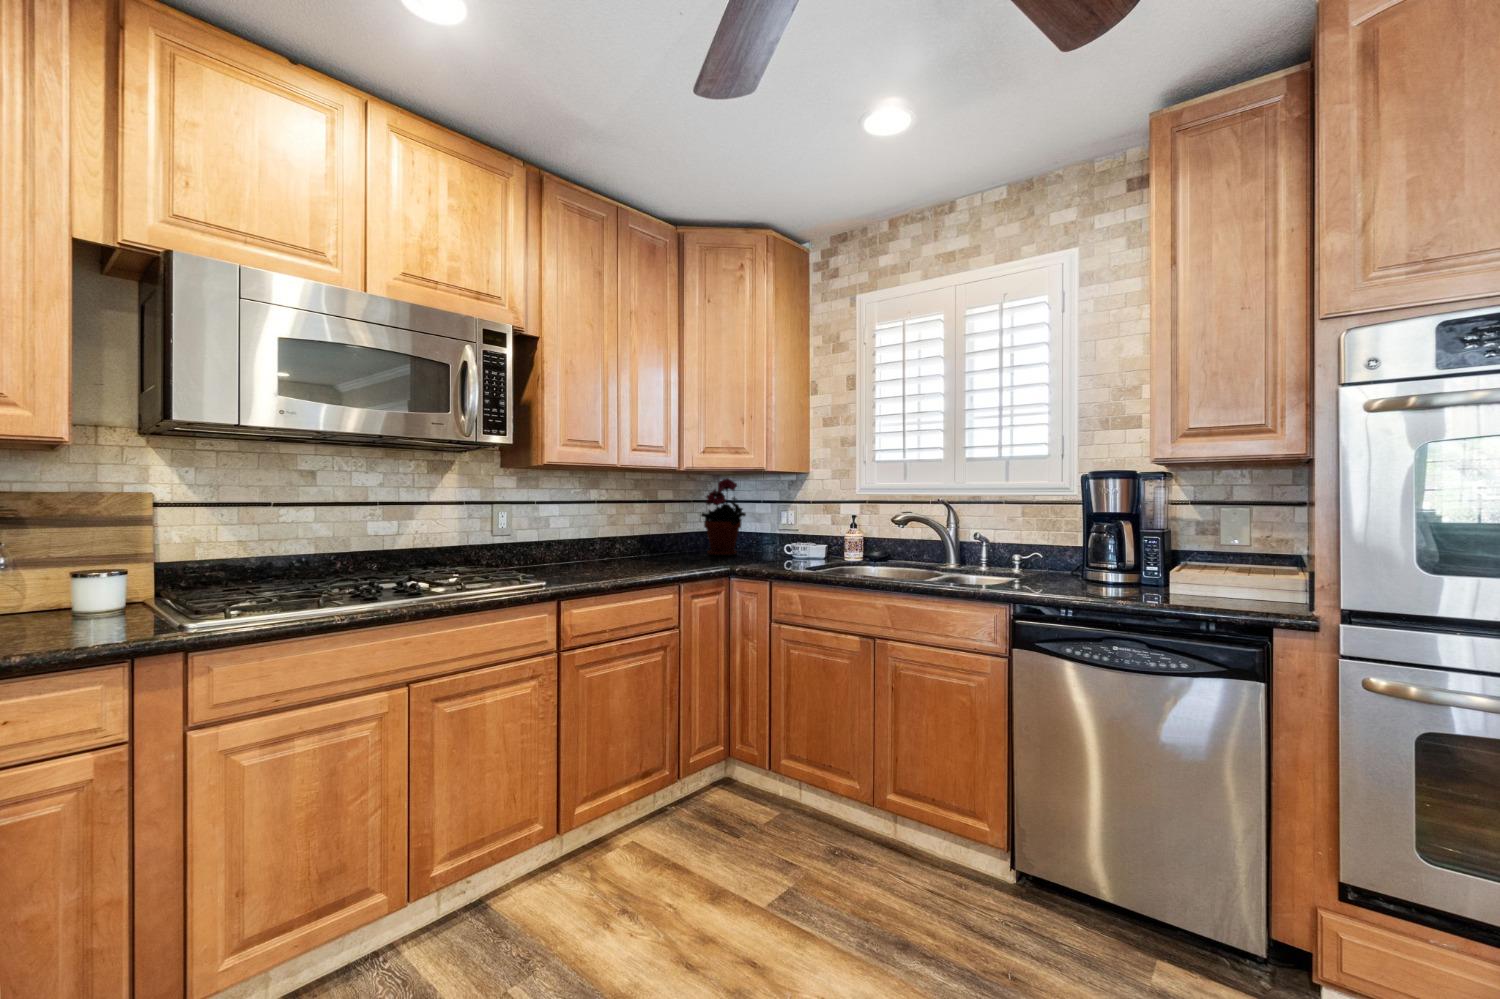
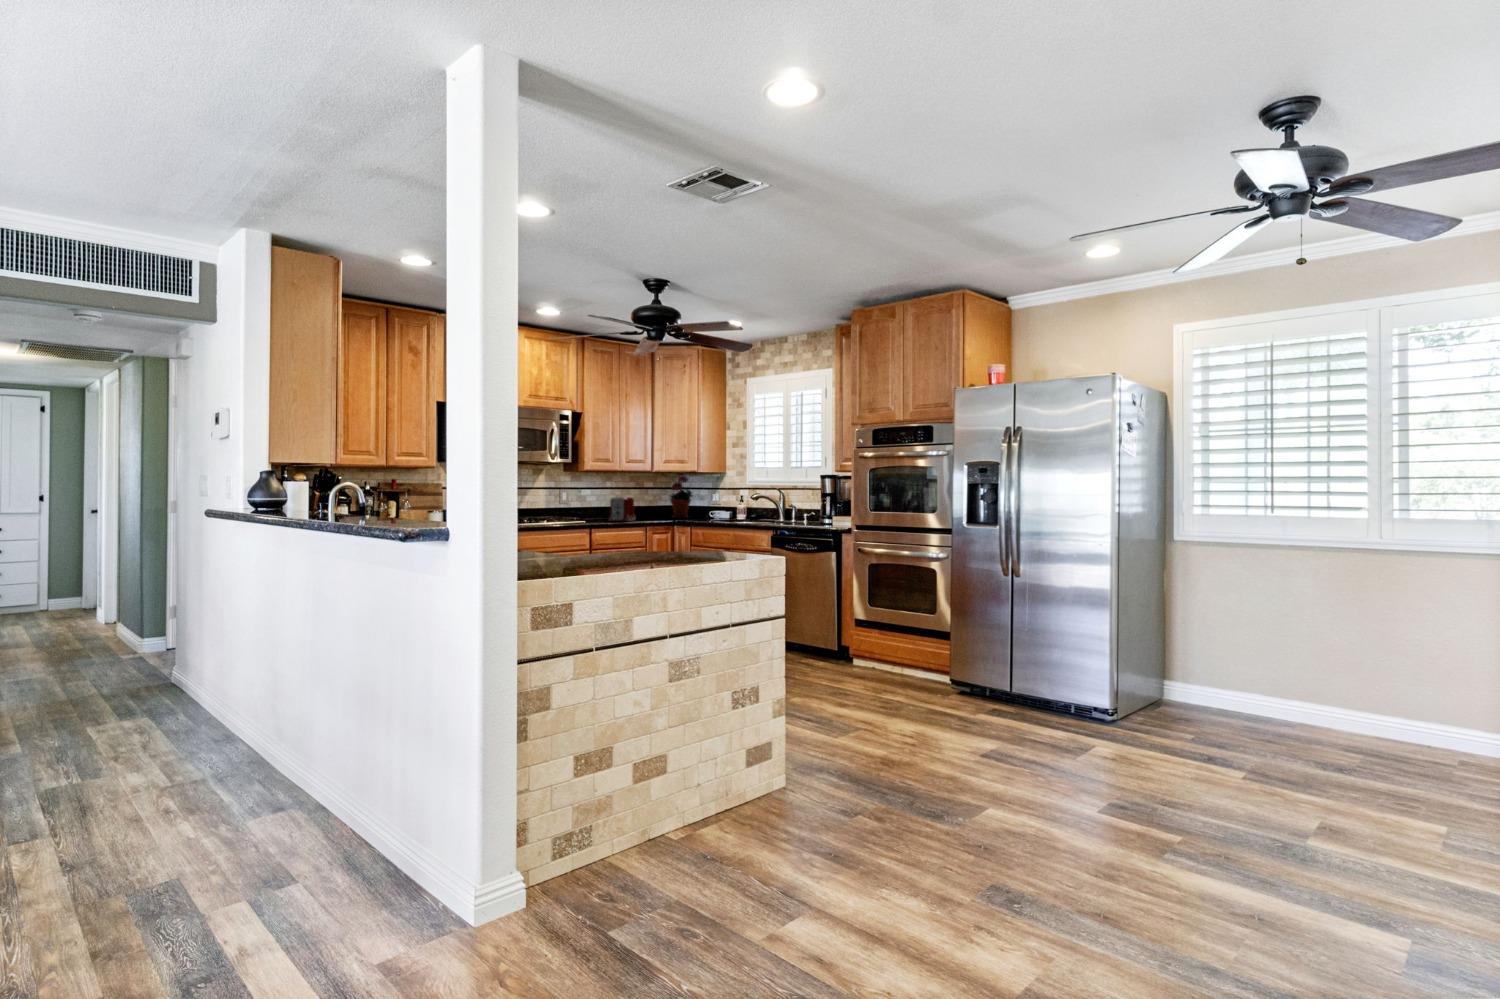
toaster: none [599,521,654,576] -> present [609,497,635,521]

